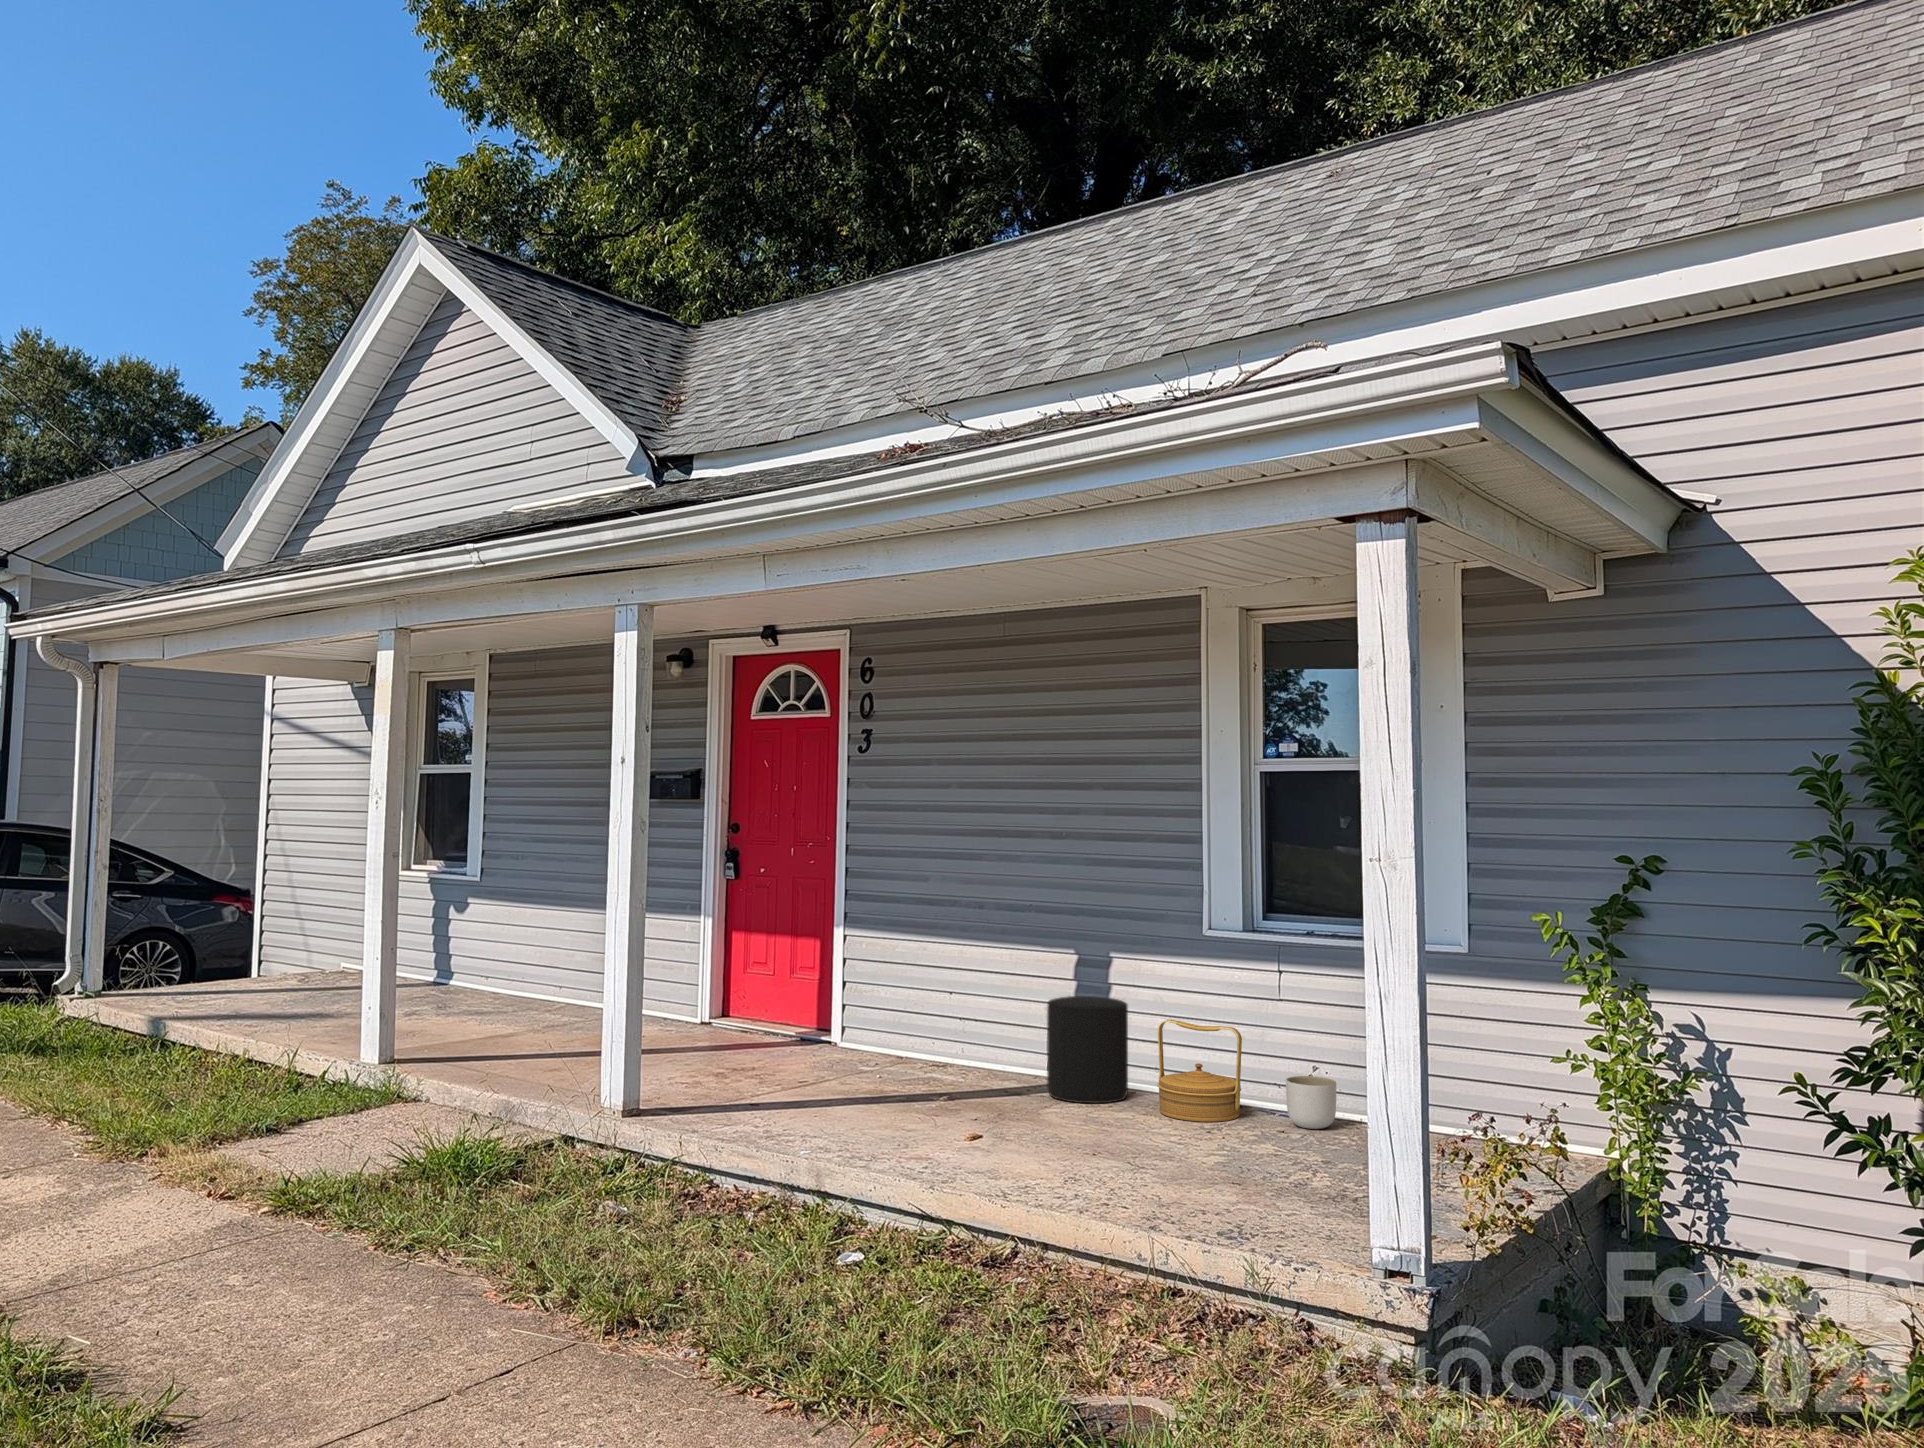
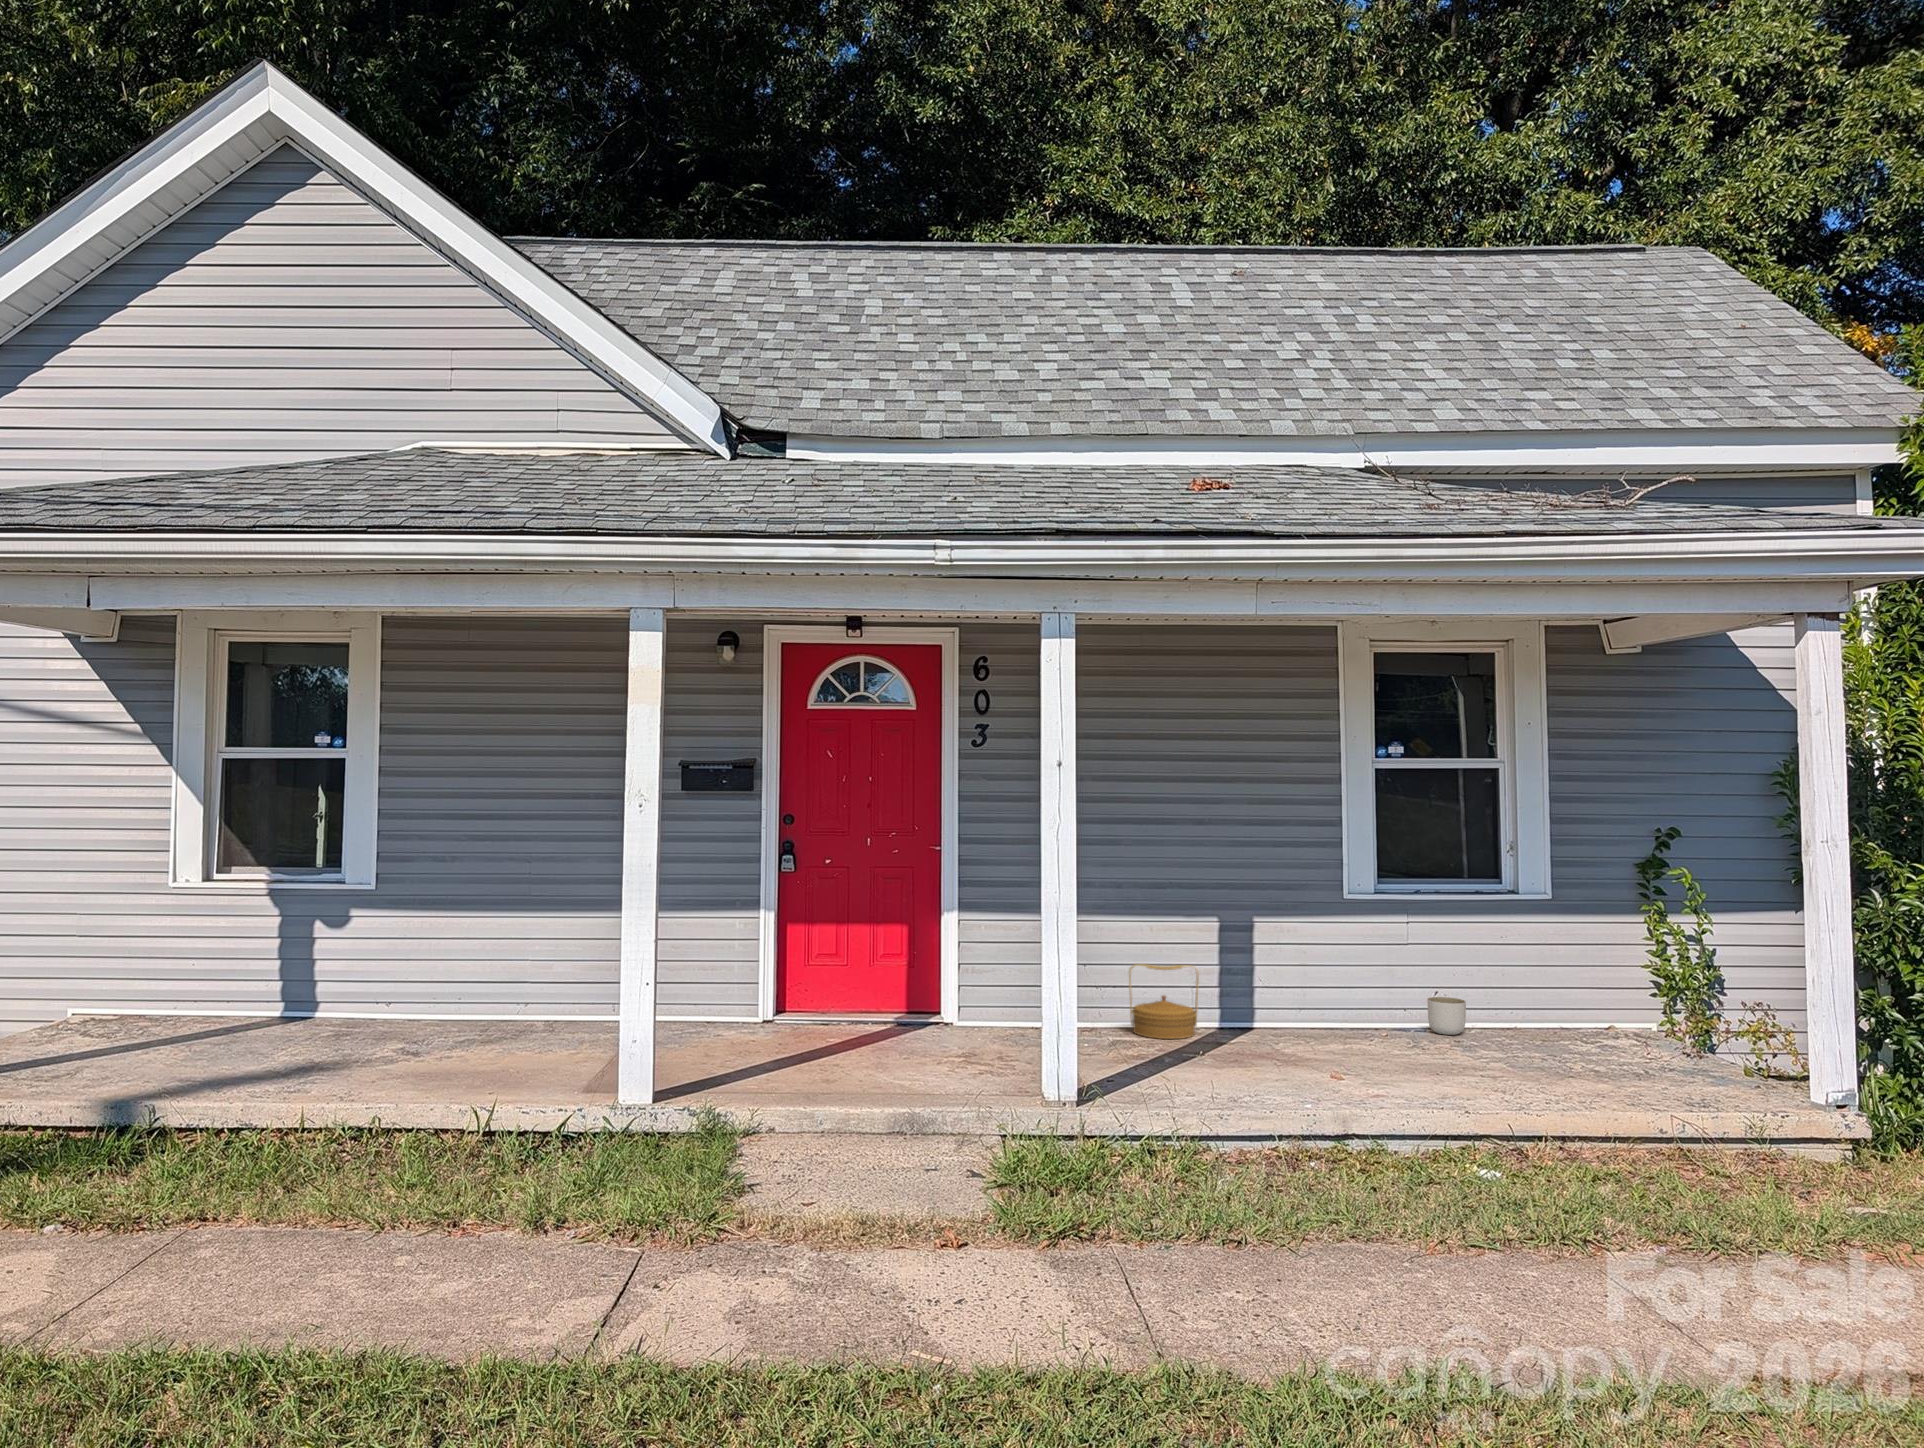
stool: present [1047,996,1128,1103] -> none [1235,955,1303,1042]
woven basket: present [1157,1020,1242,1122] -> present [1129,964,1199,1039]

